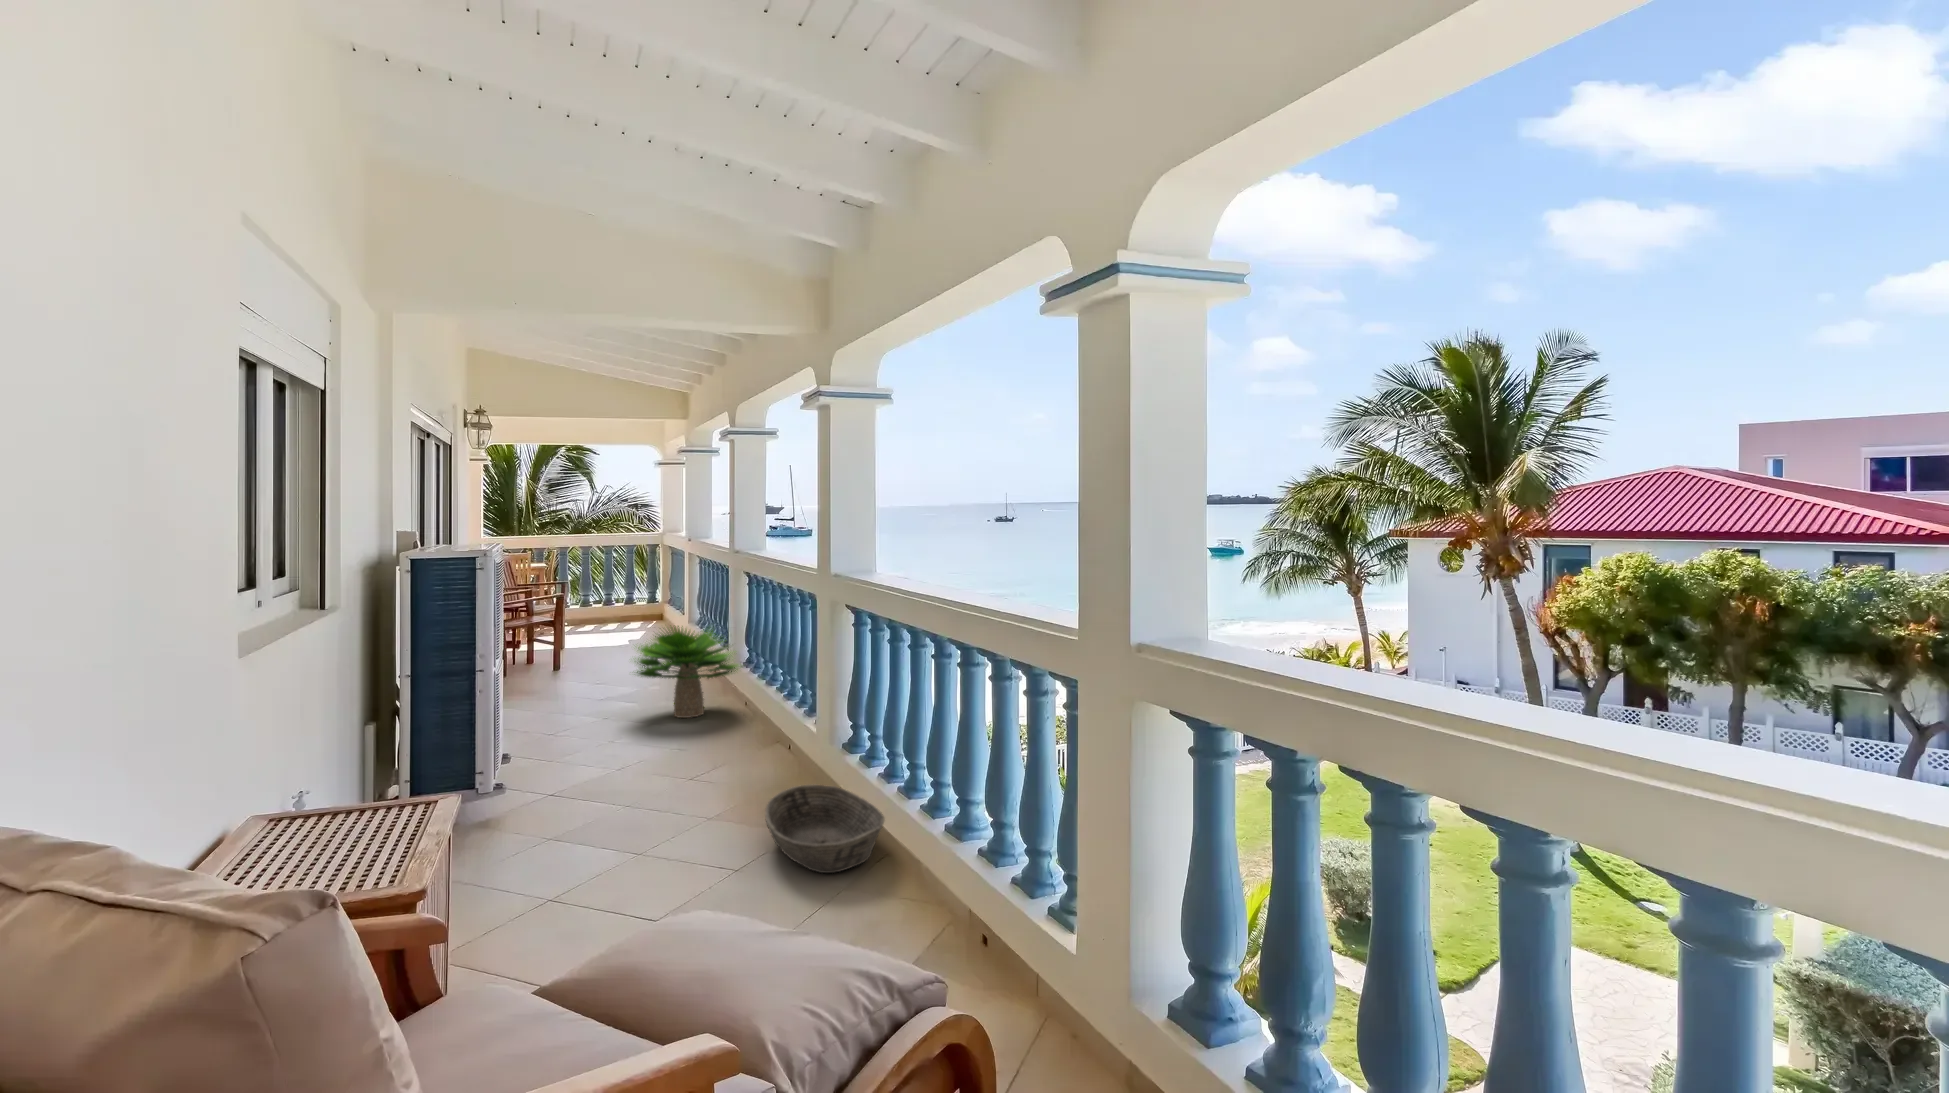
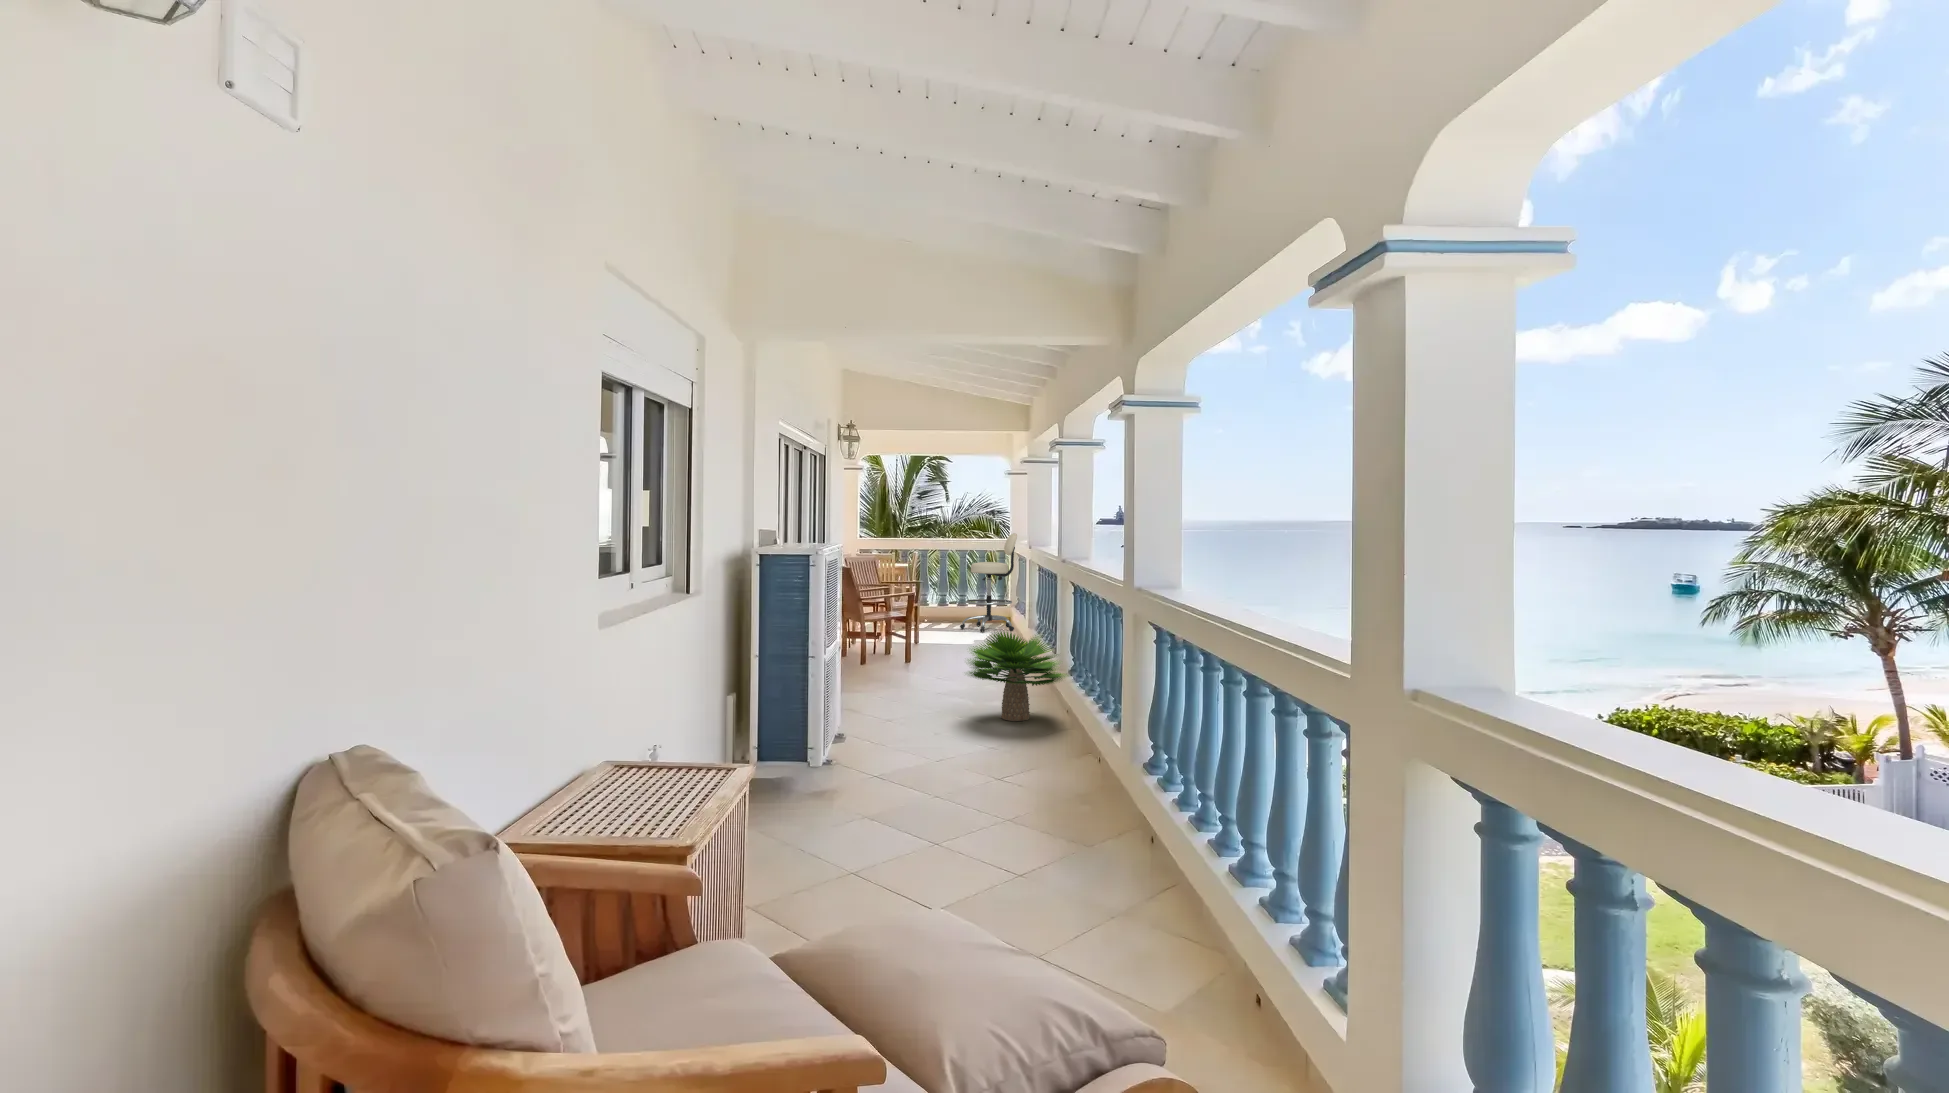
stool: none [610,528,670,630] -> present [960,533,1017,632]
basket: present [765,785,884,873] -> none [1059,797,1172,883]

